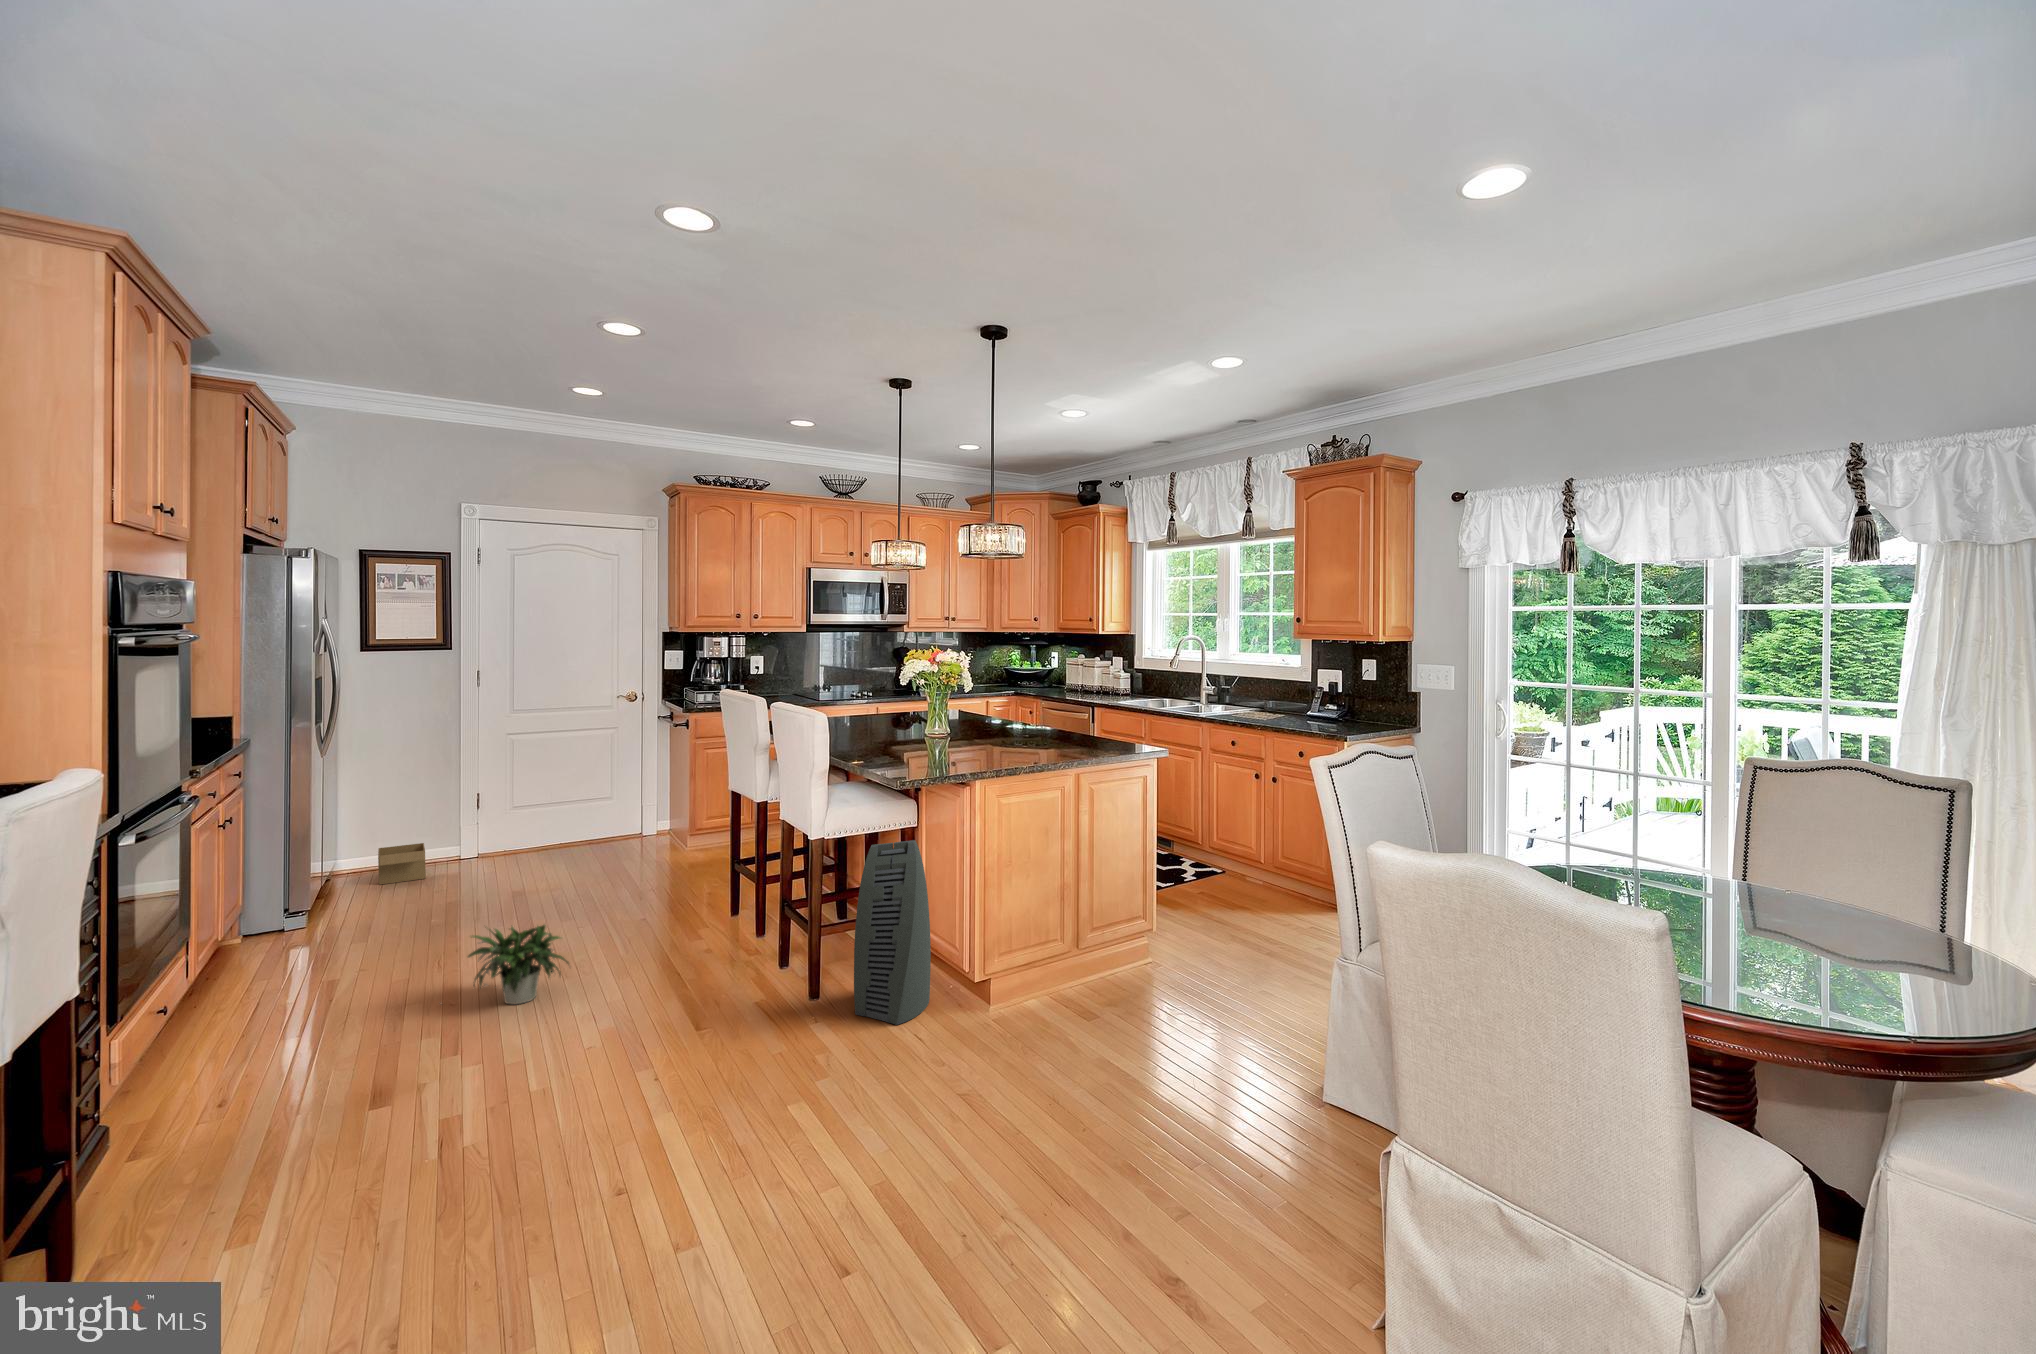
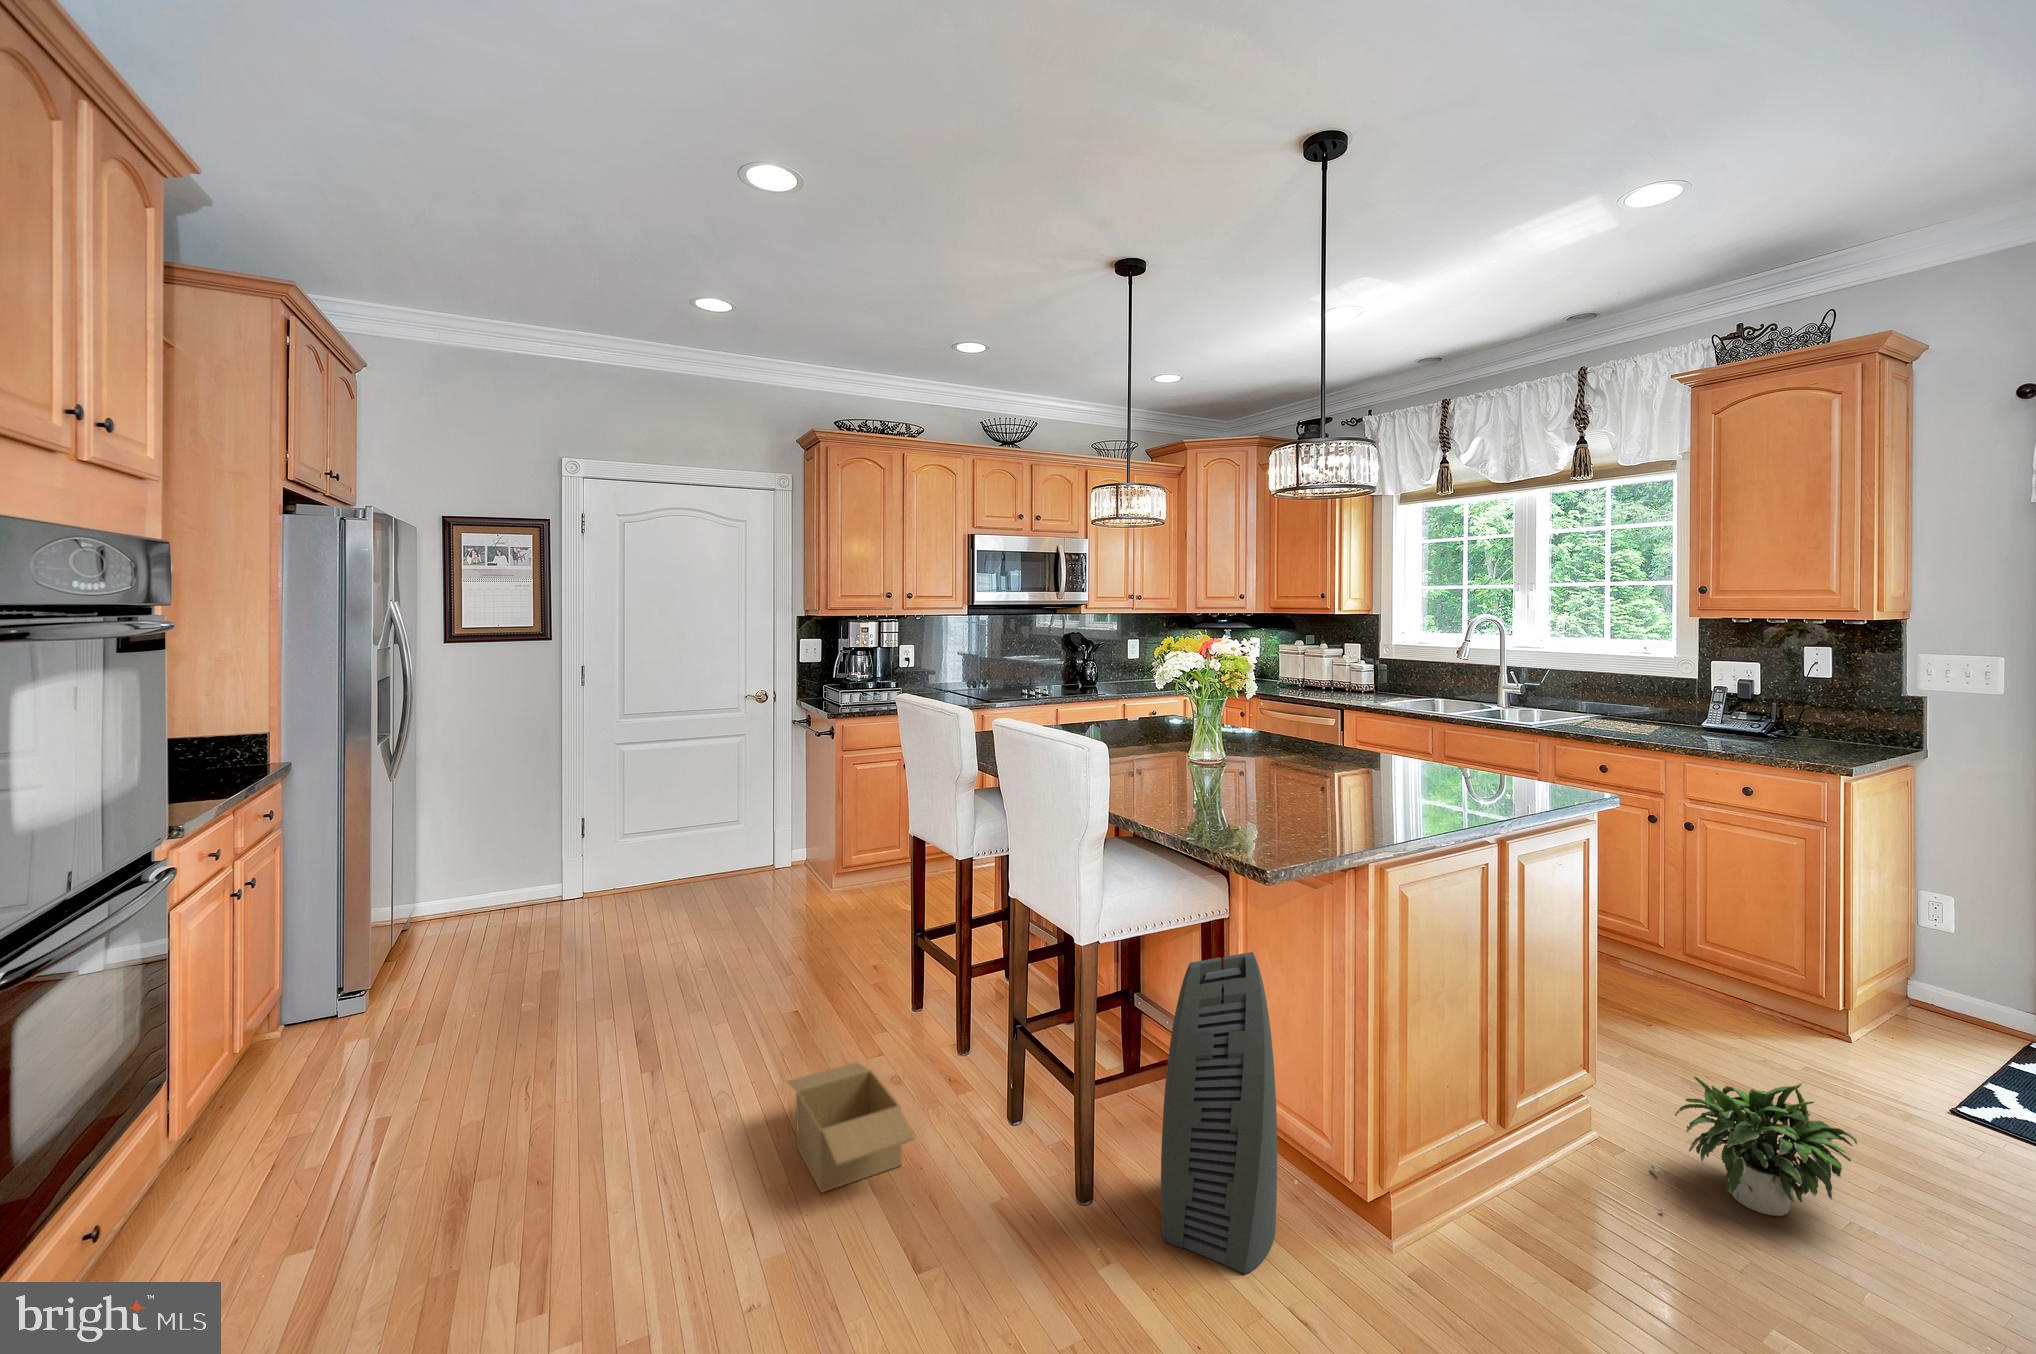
cardboard box: present [378,843,426,885] -> present [788,1063,915,1192]
potted plant: present [468,925,569,1004] -> present [1651,1076,1857,1216]

